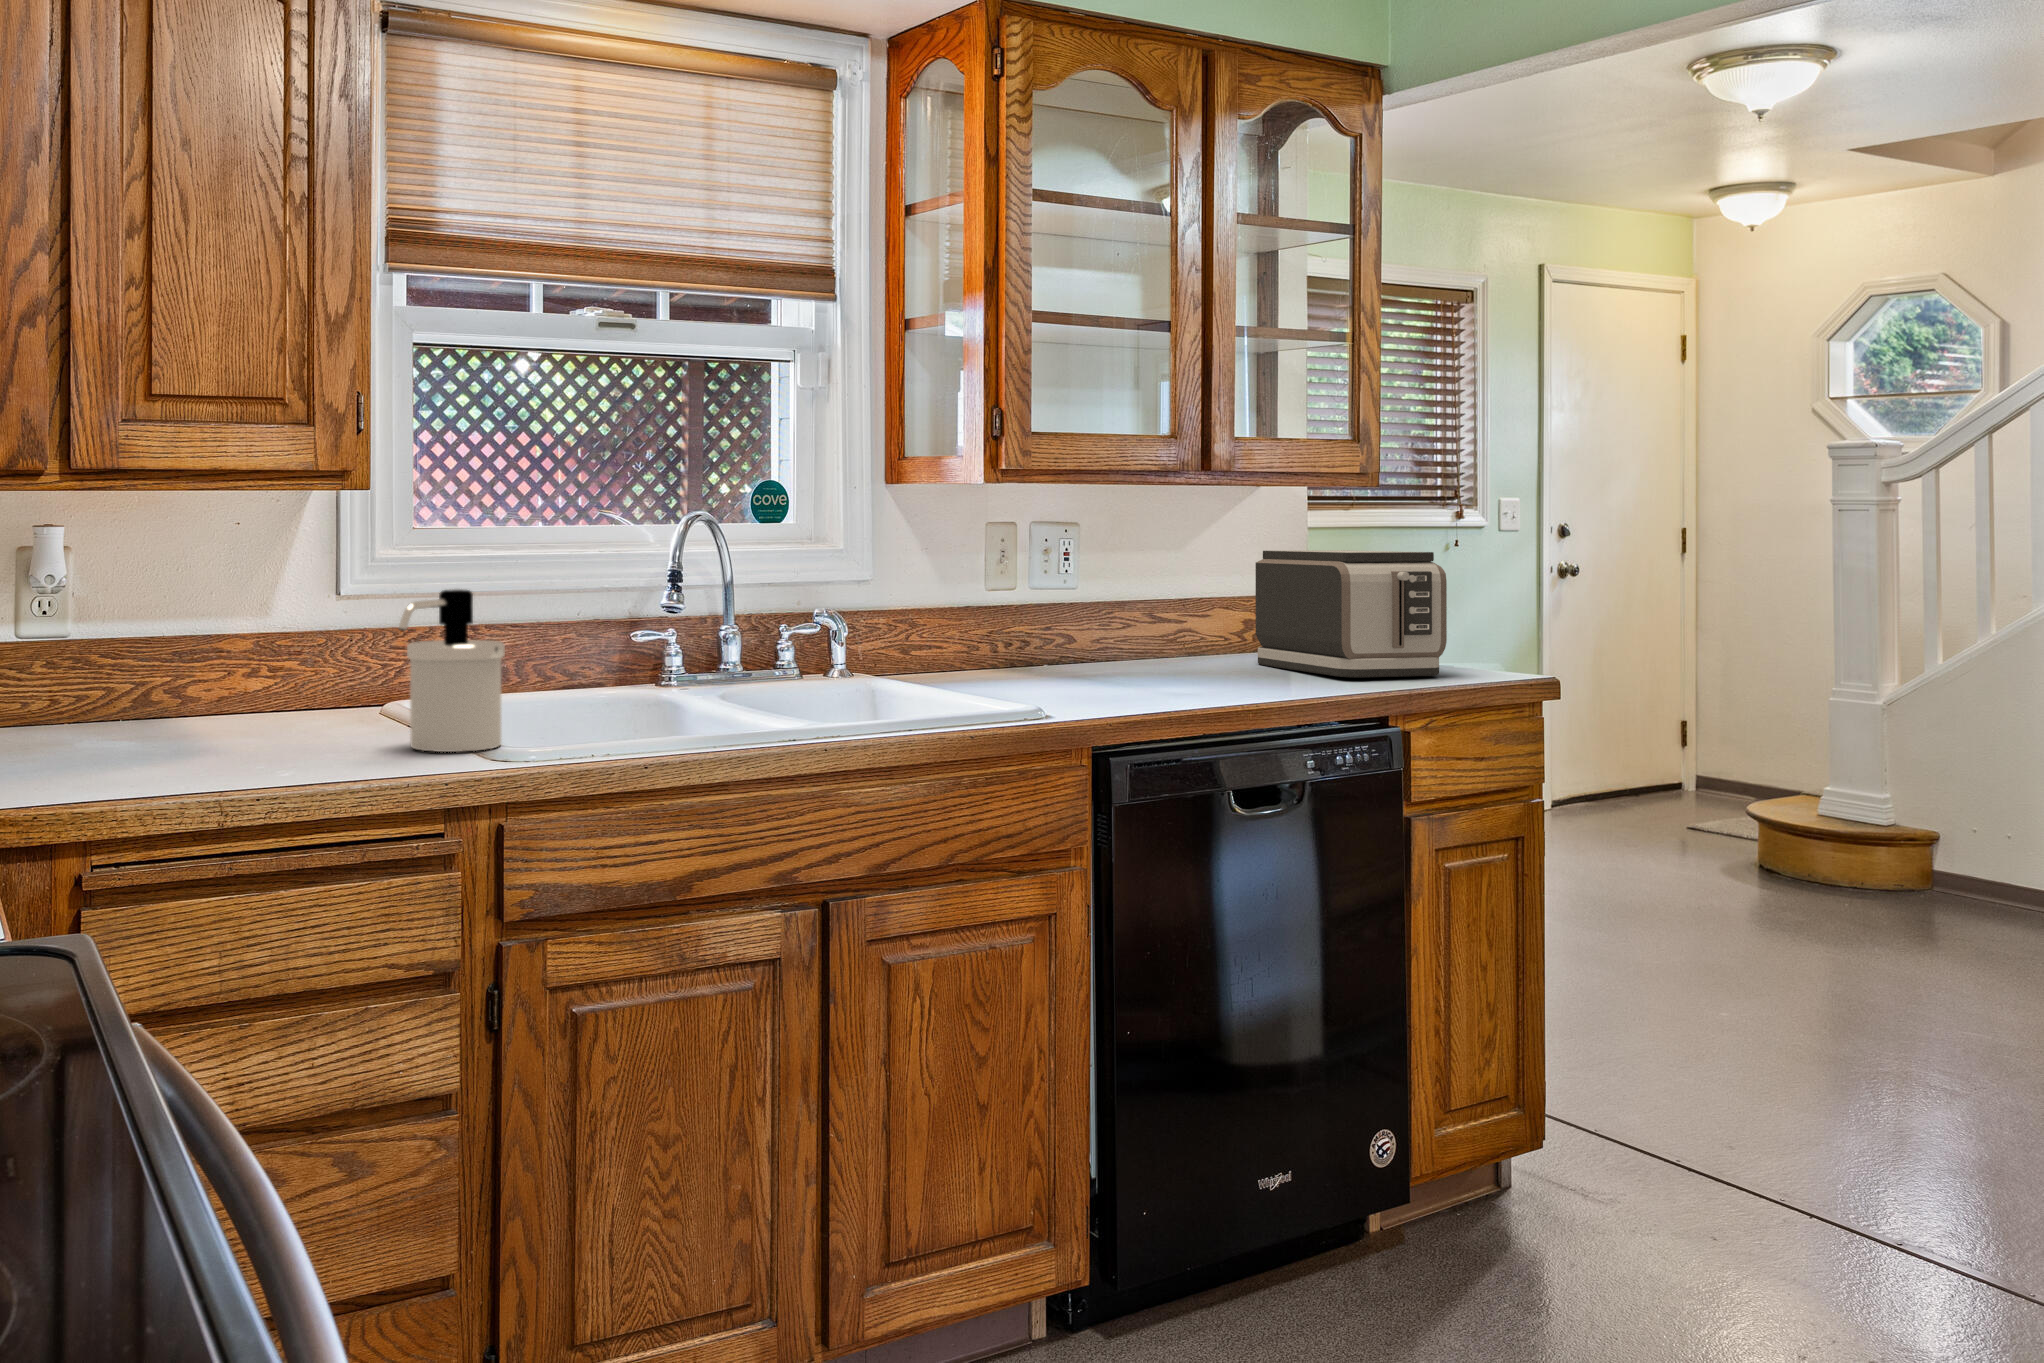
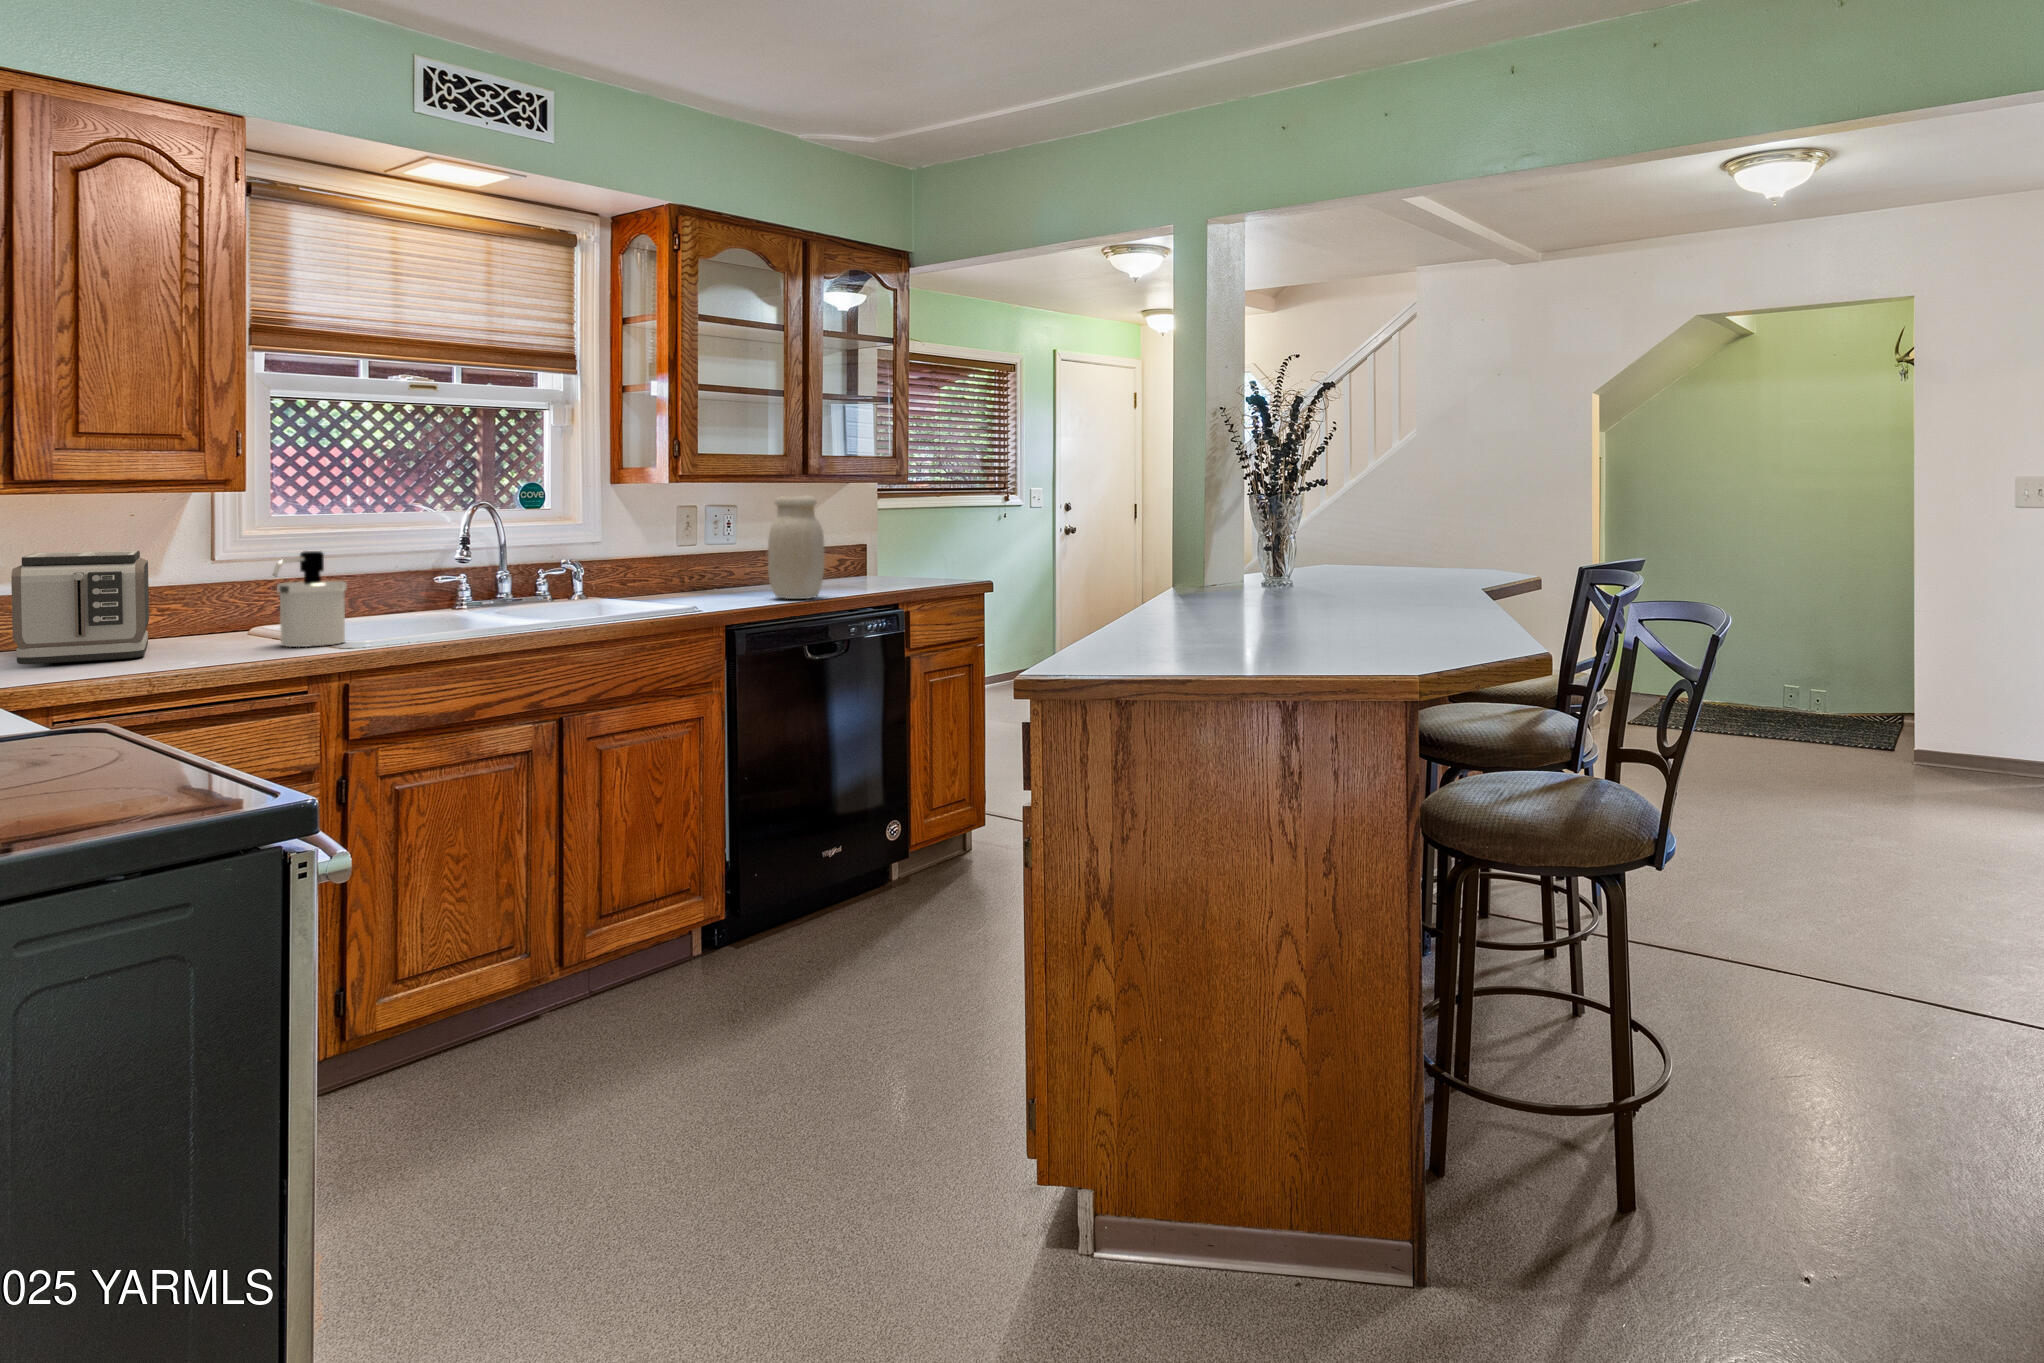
jar: none [1155,500,1258,692] -> present [768,496,825,599]
toaster: present [1255,550,1447,677] -> present [11,551,149,664]

